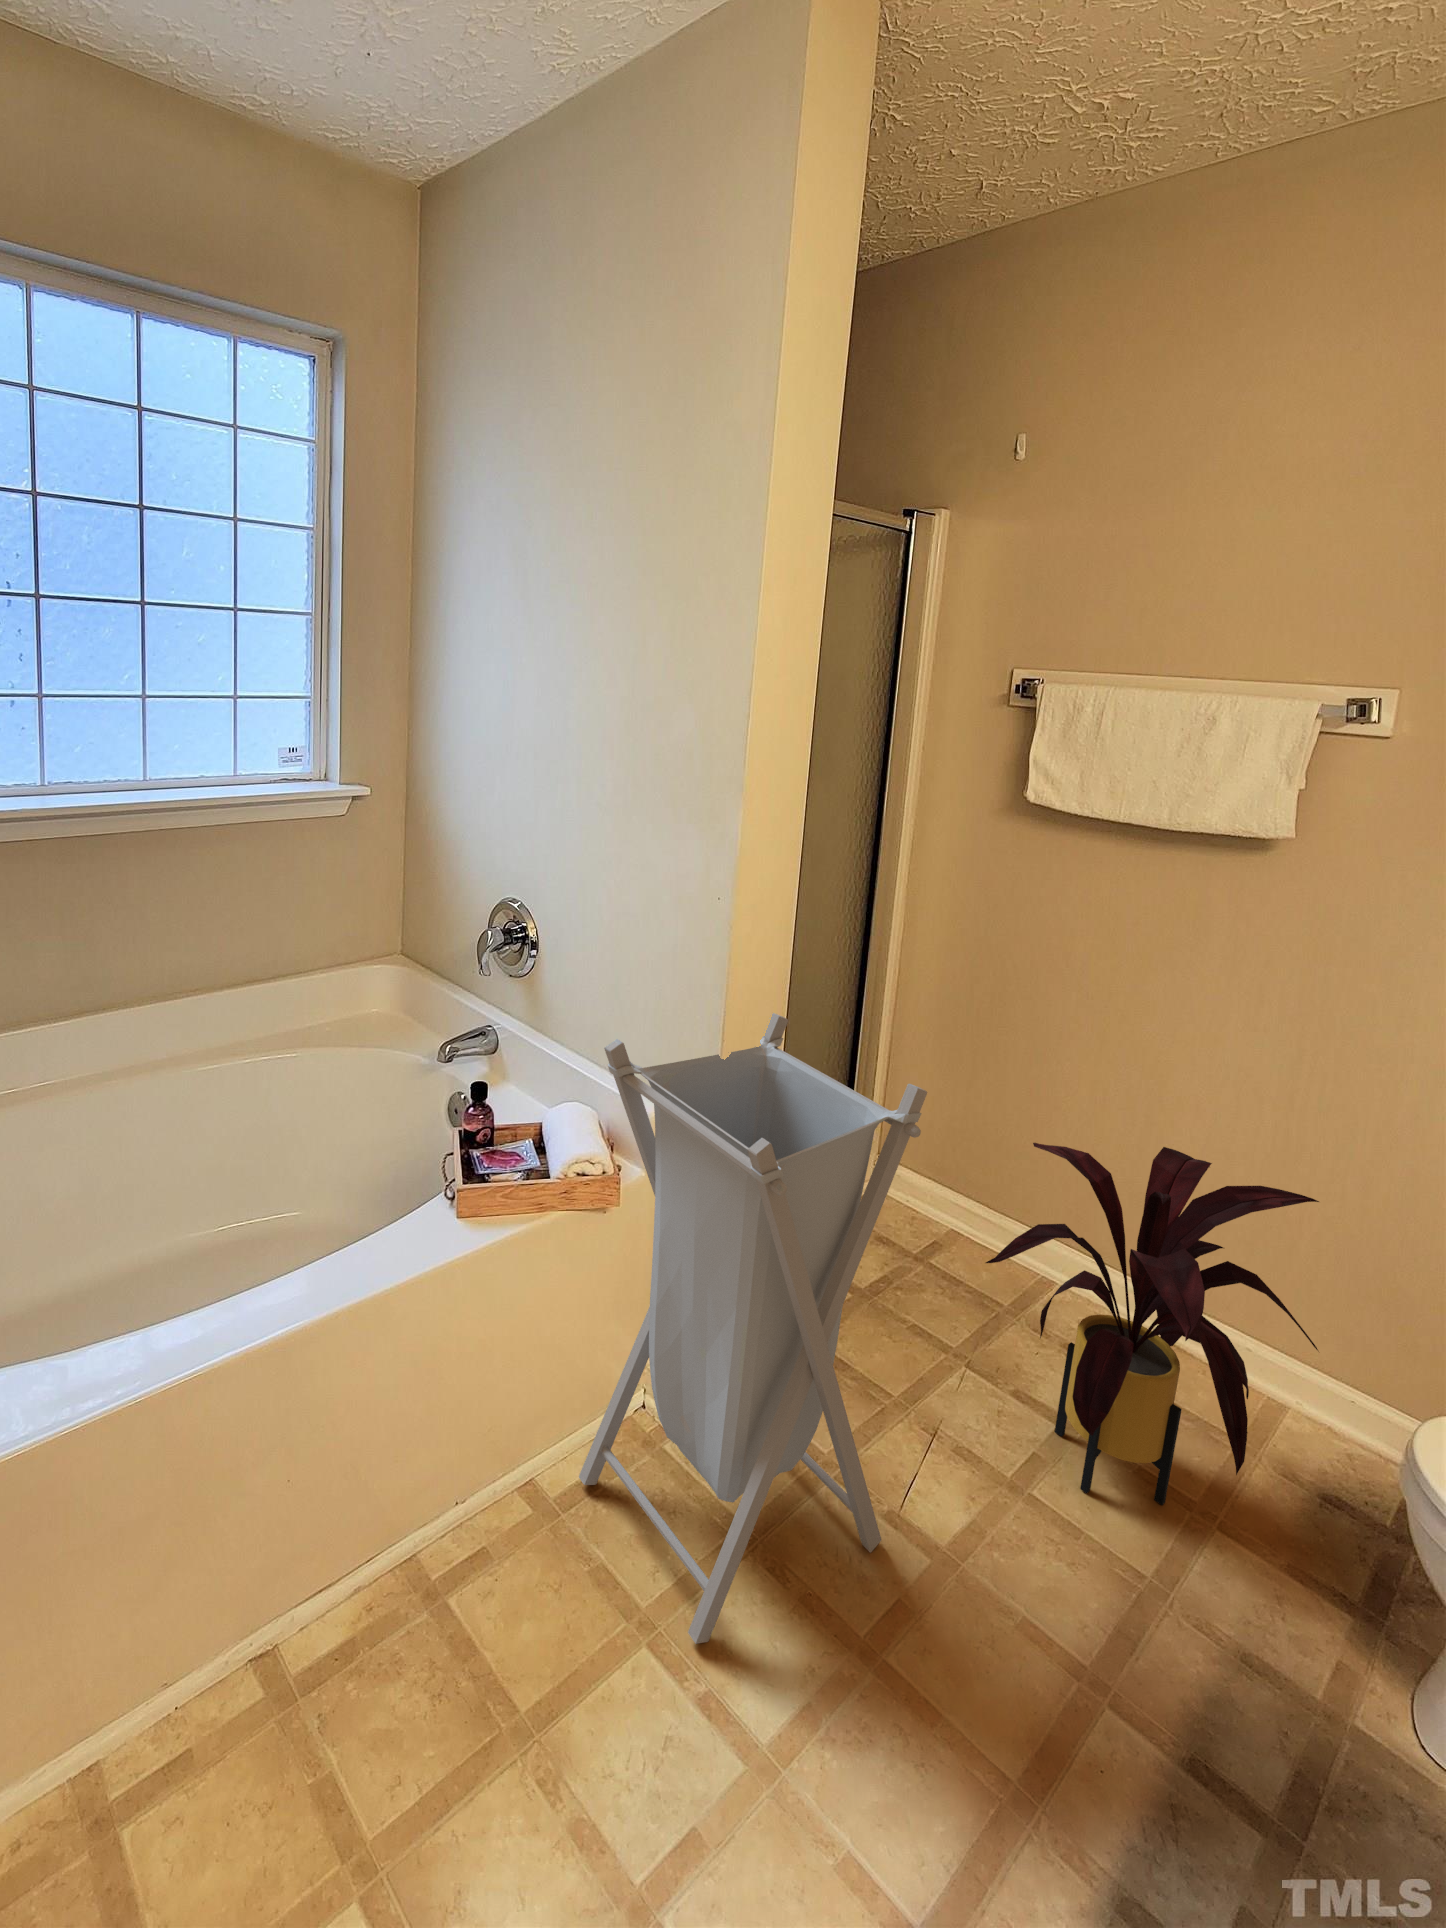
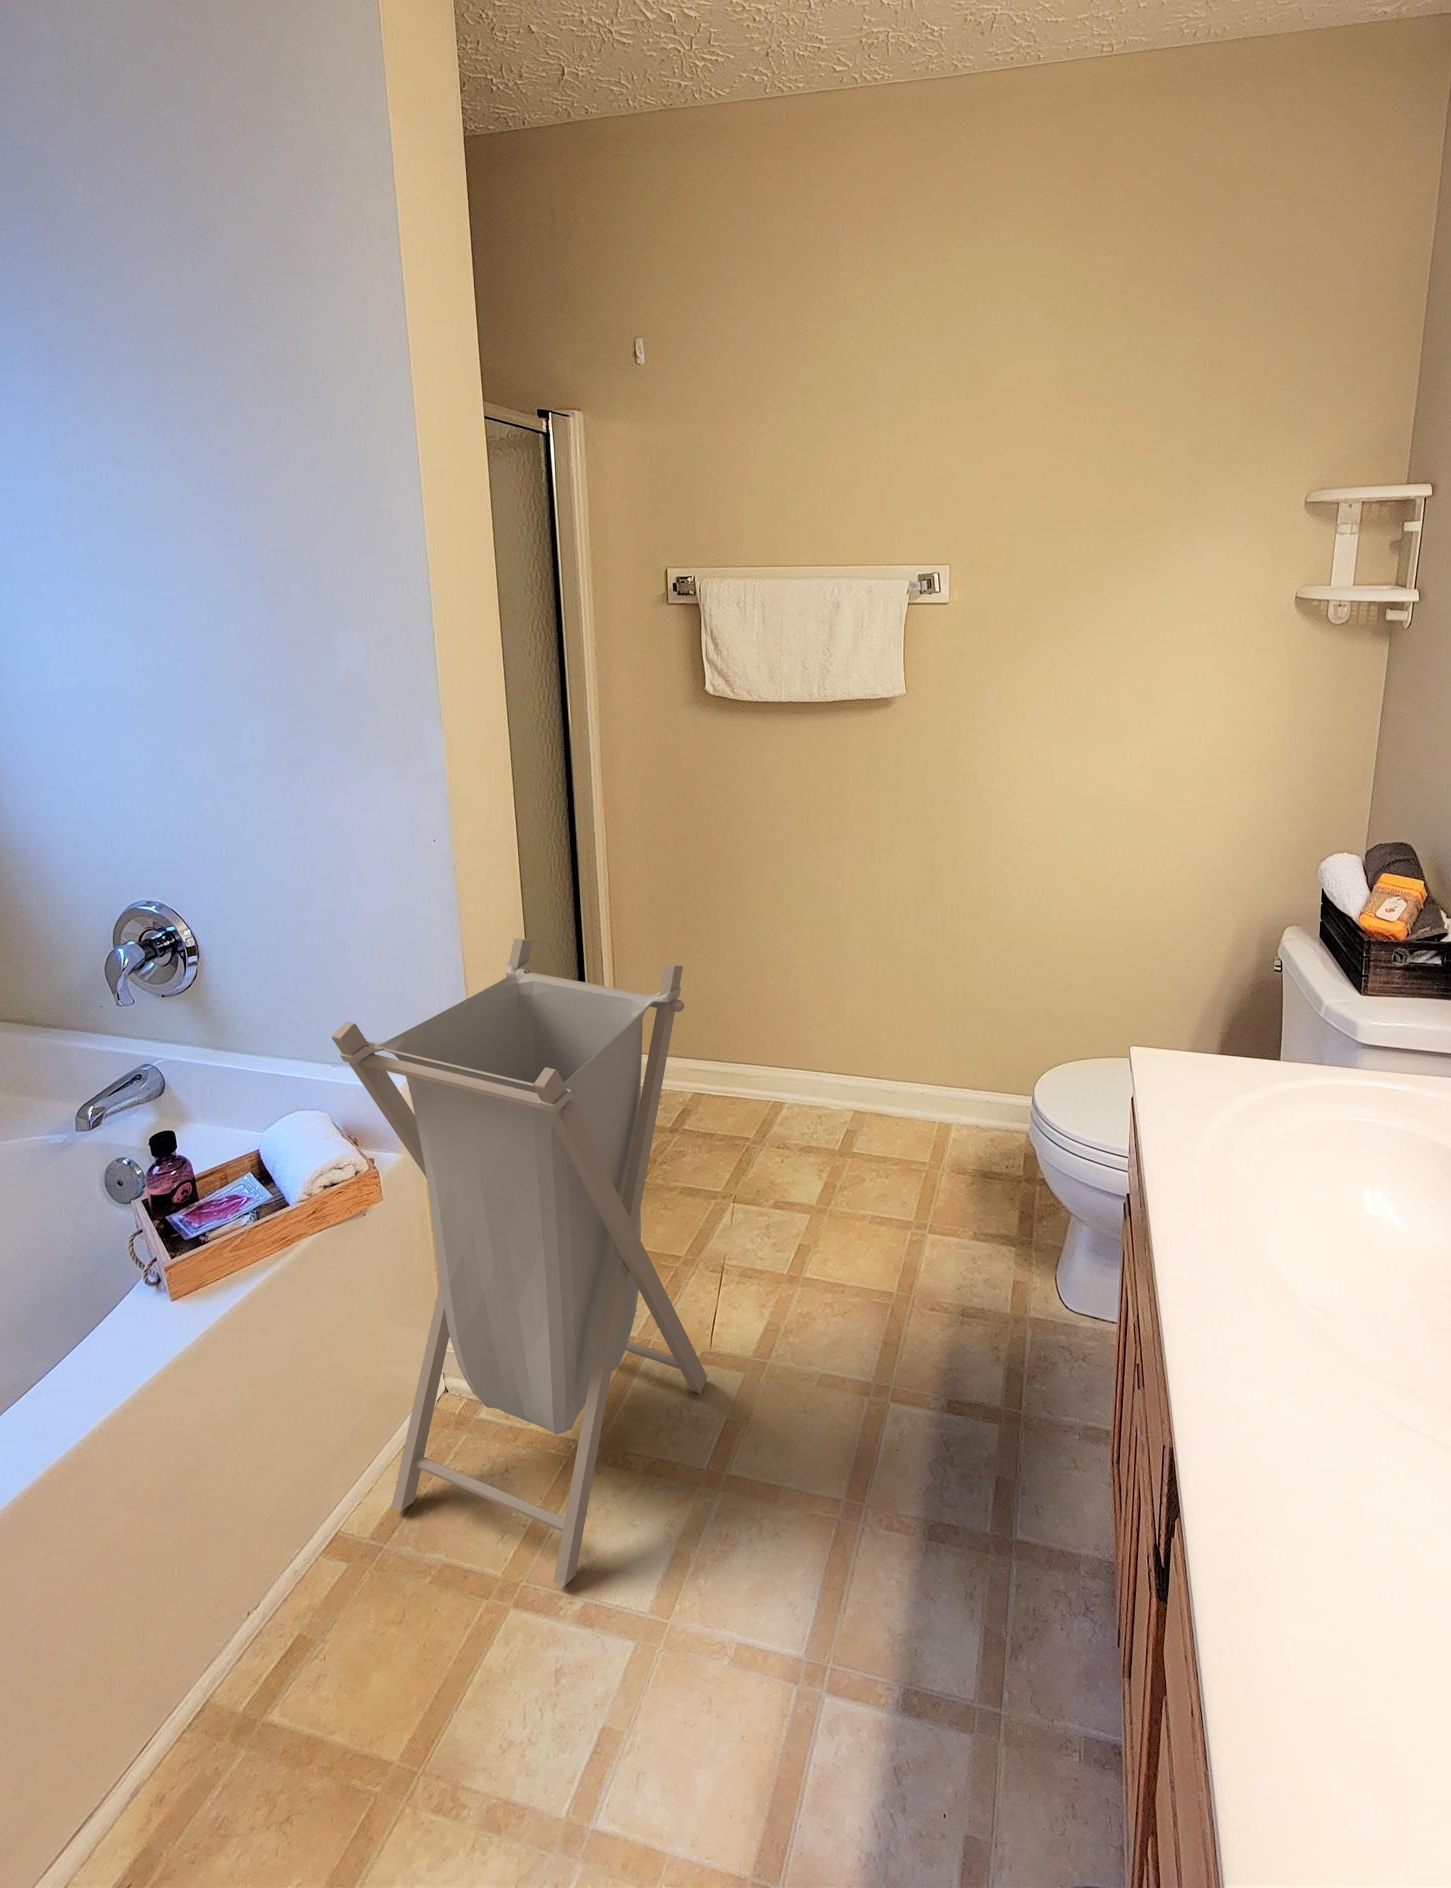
house plant: present [986,1143,1319,1505] -> none [744,947,973,1243]

